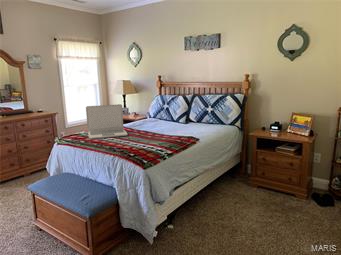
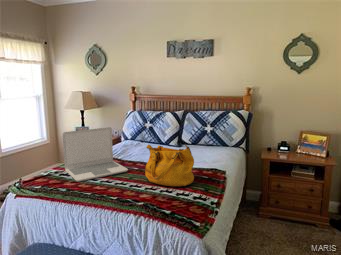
handbag: none [133,115,166,145] -> present [145,145,194,186]

